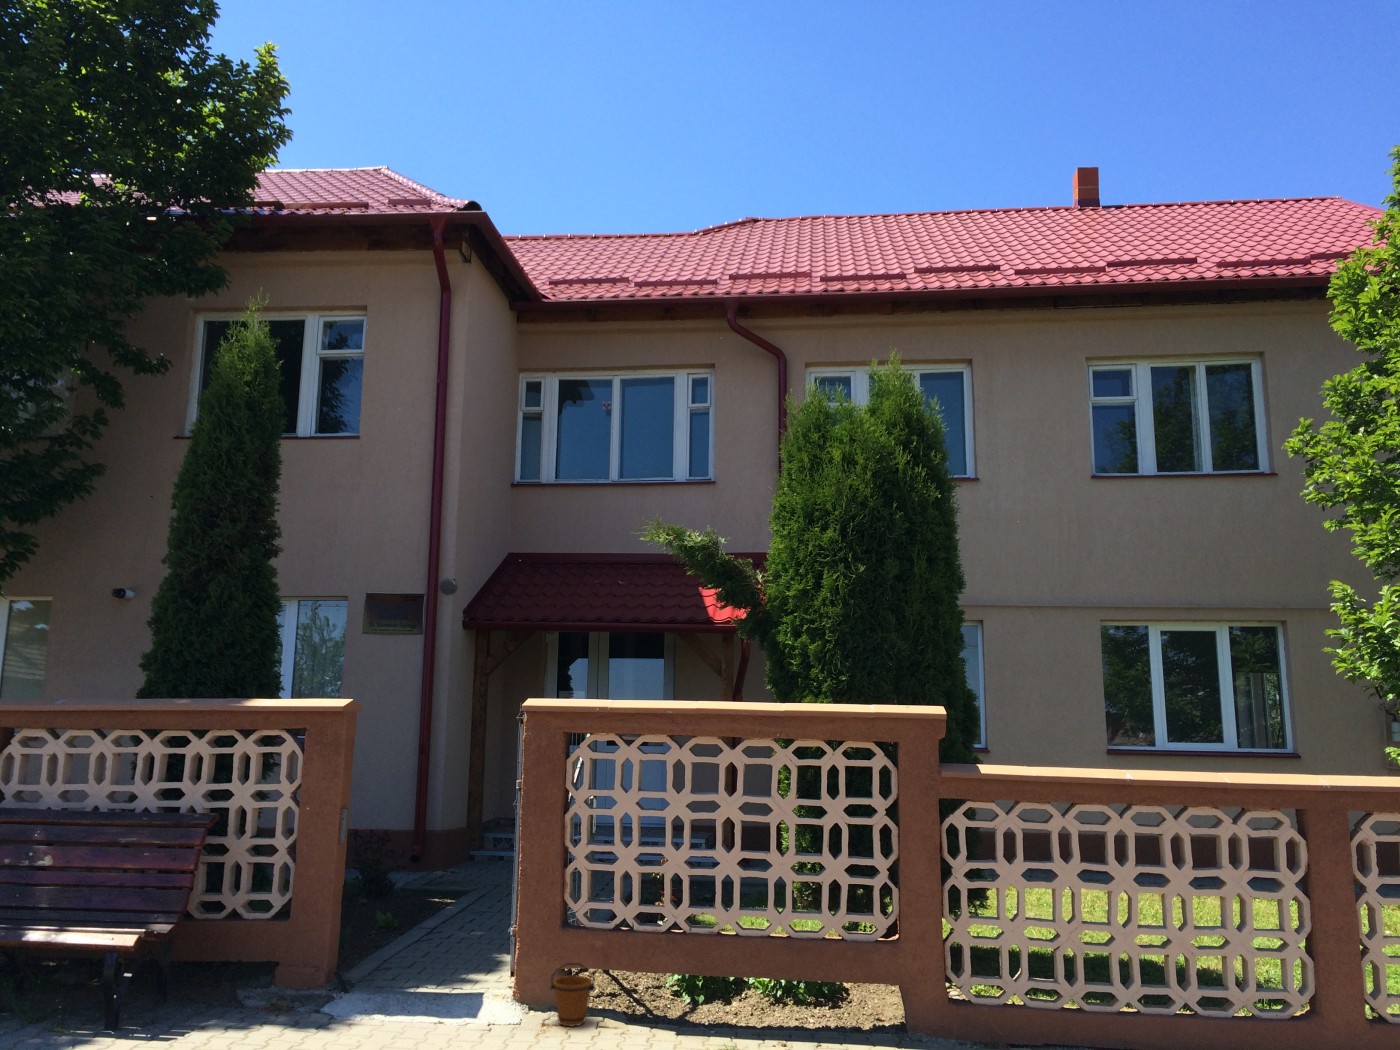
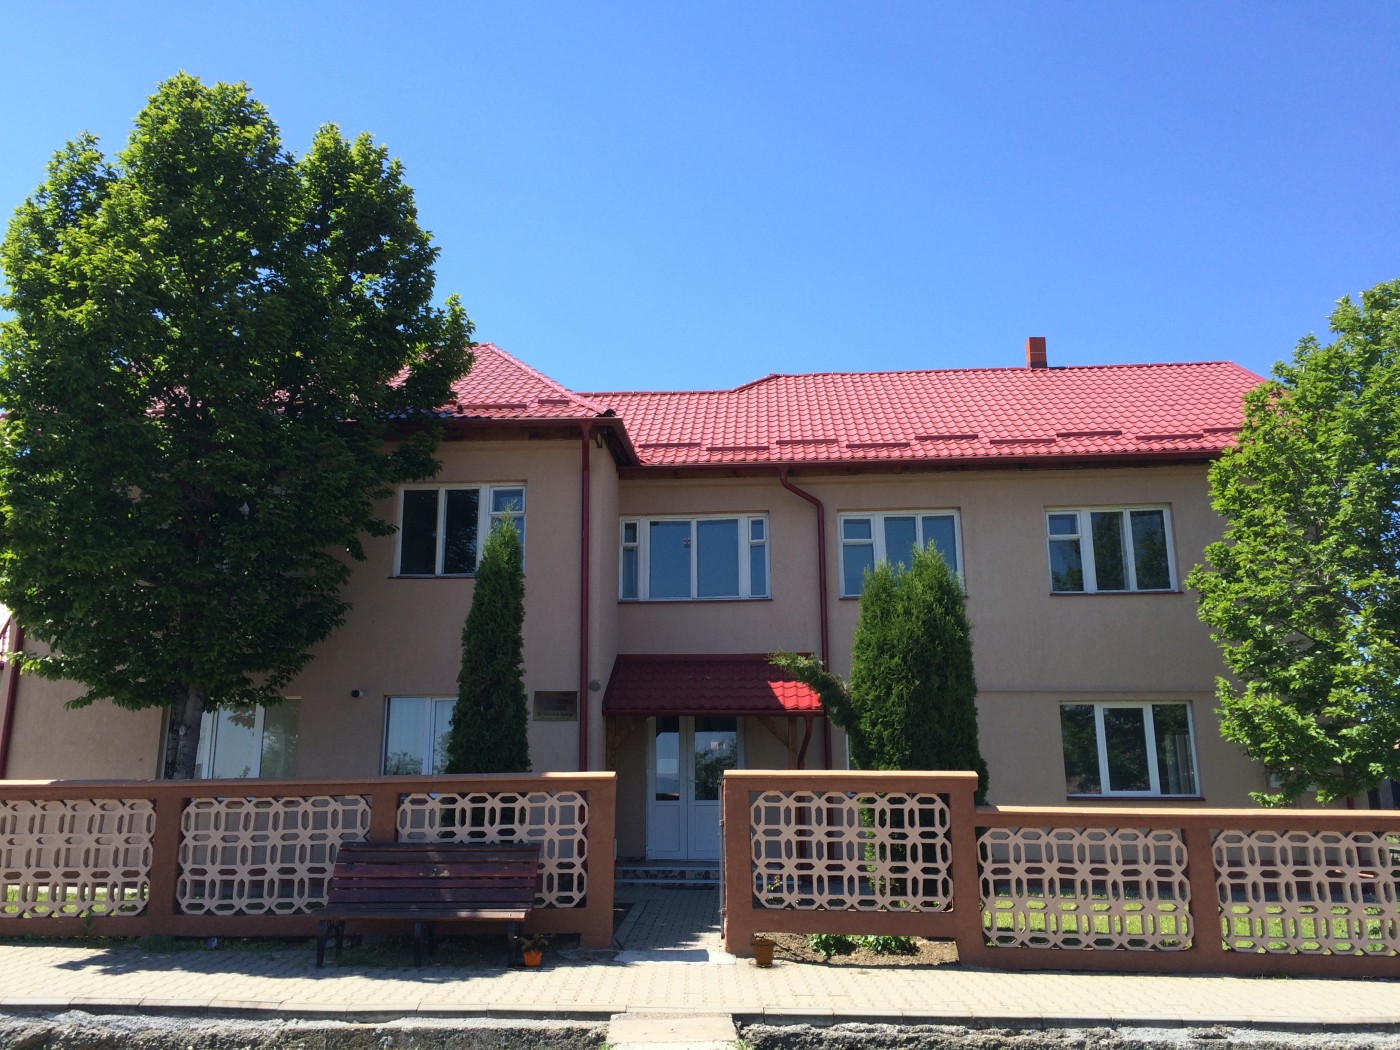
potted plant: none [170,955,233,1009] -> present [516,934,548,966]

